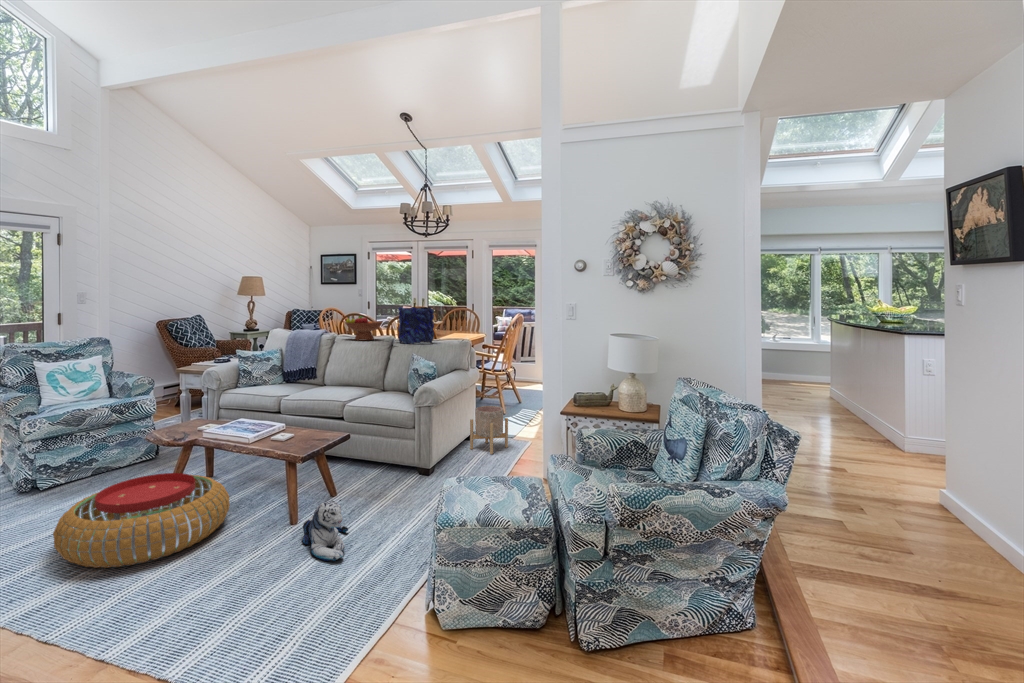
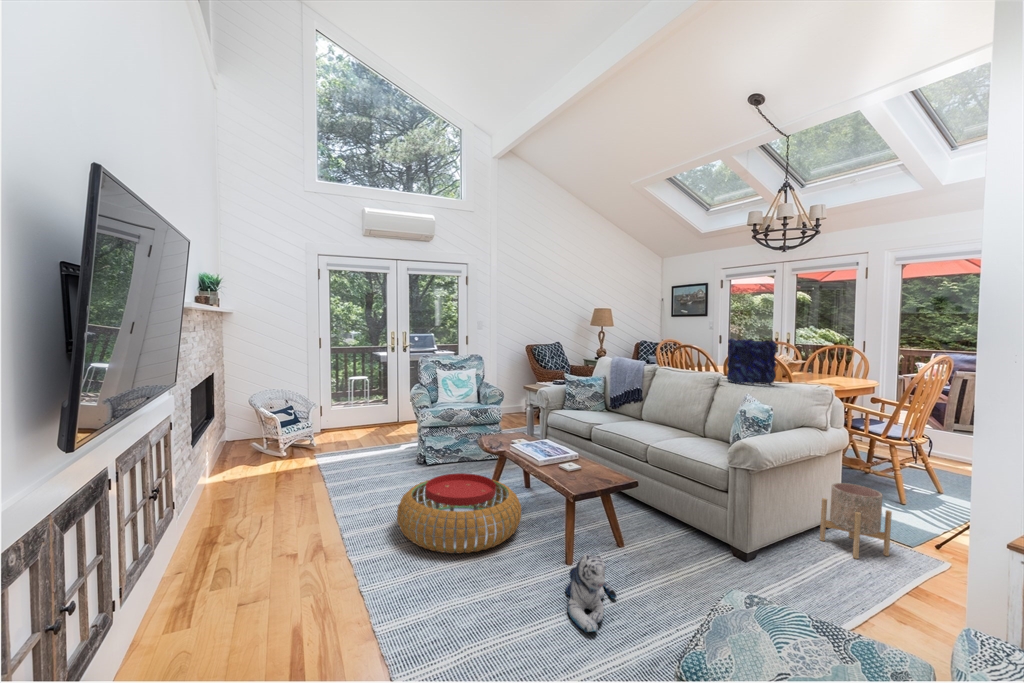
fruit bowl: present [345,316,383,341] -> none [667,346,712,375]

